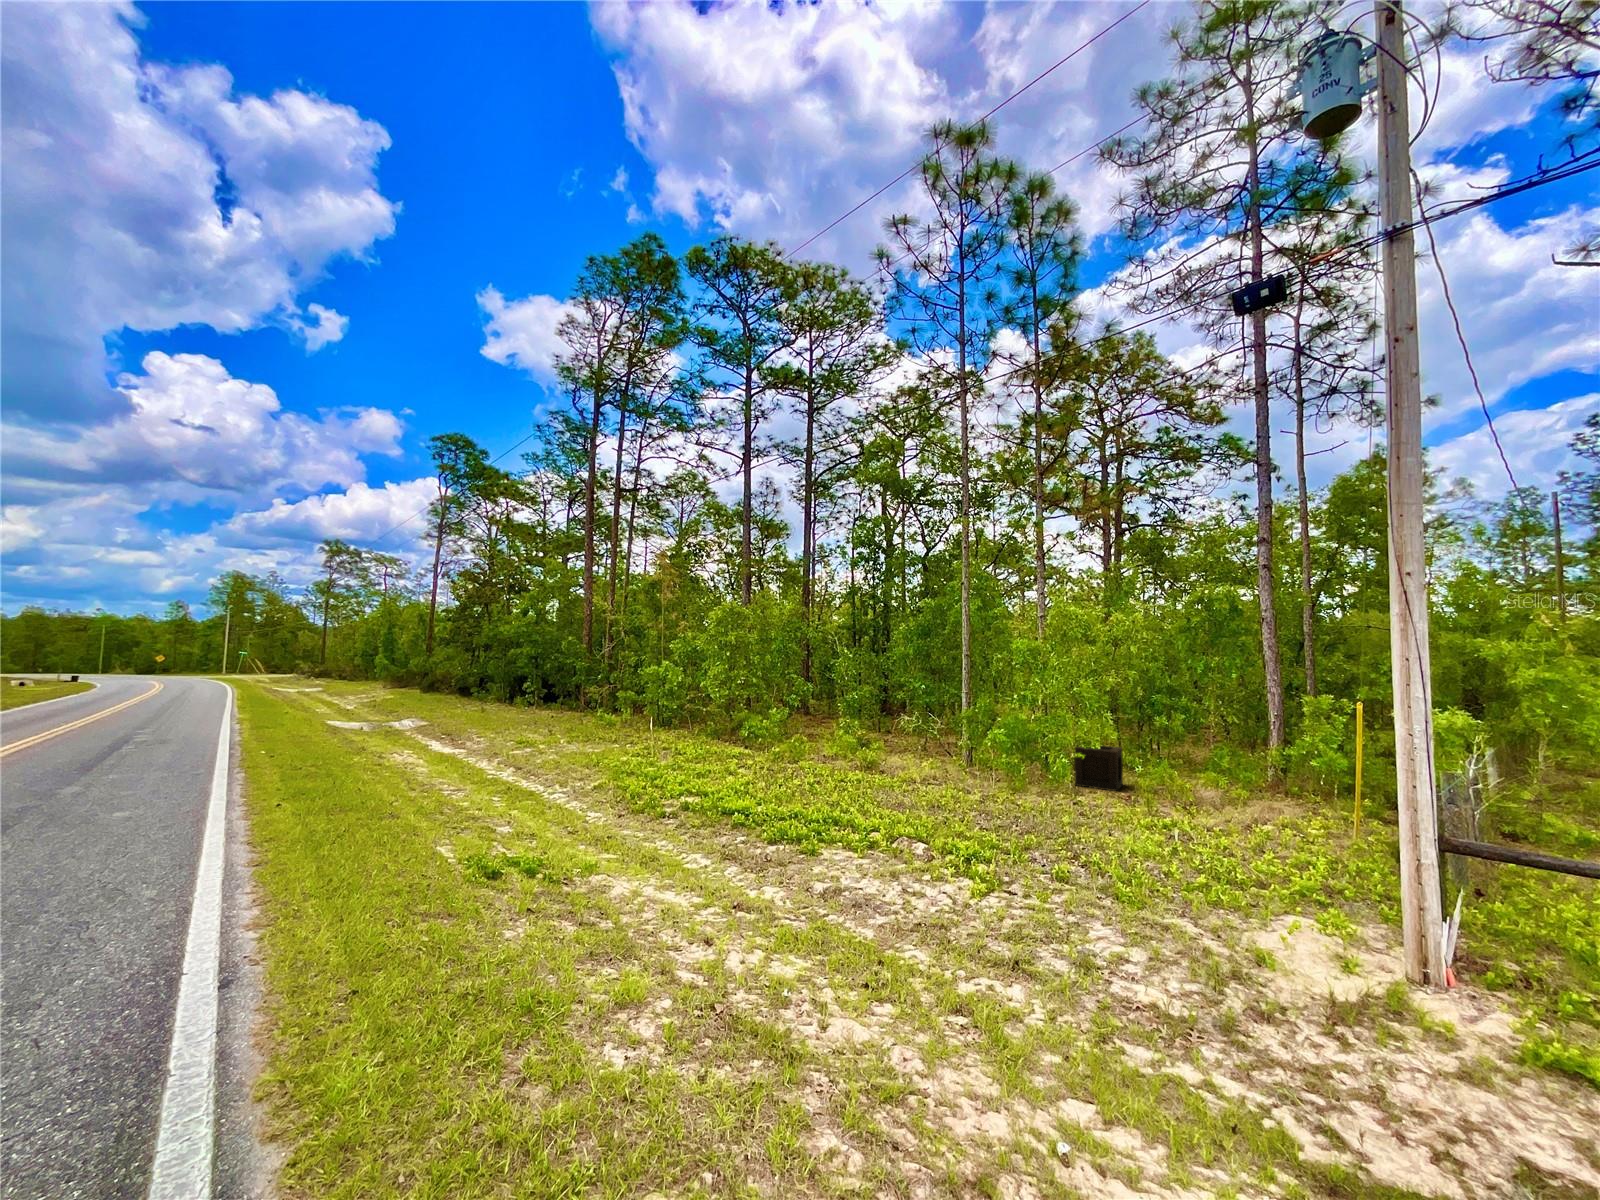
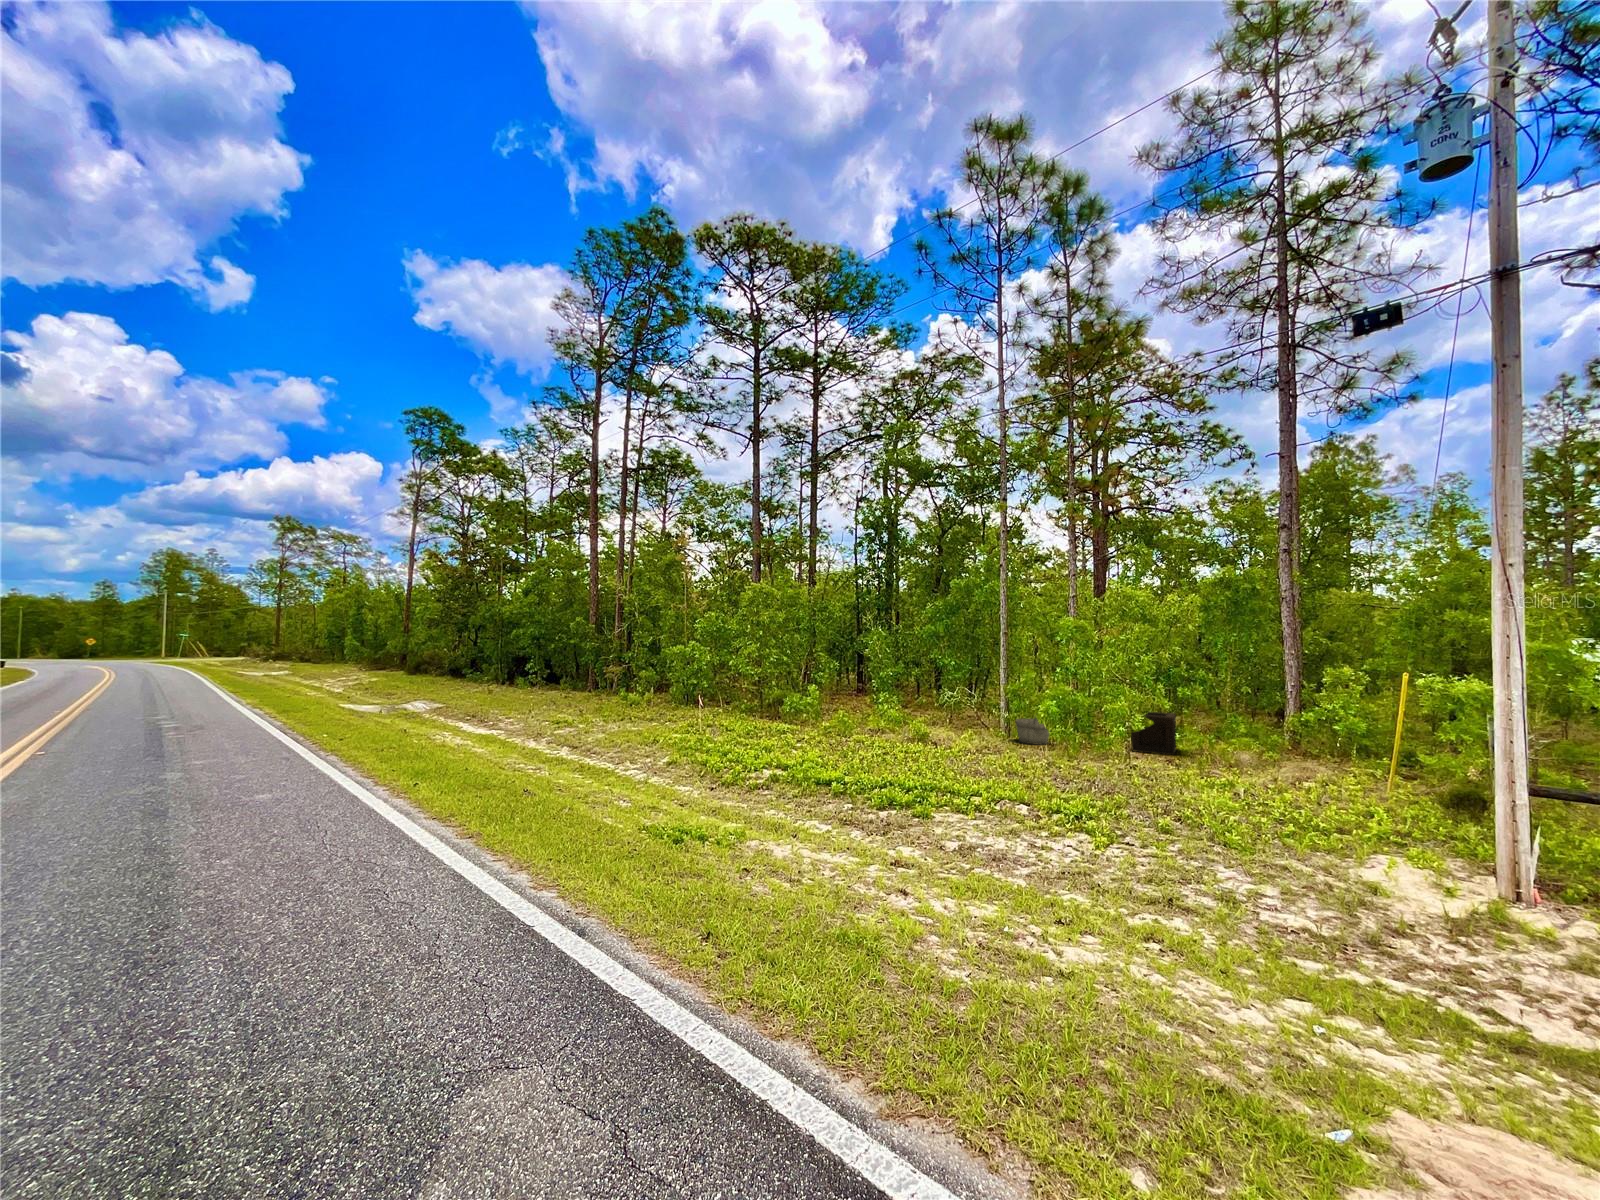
wooden bucket: none [961,744,998,776] -> present [1016,718,1050,745]

